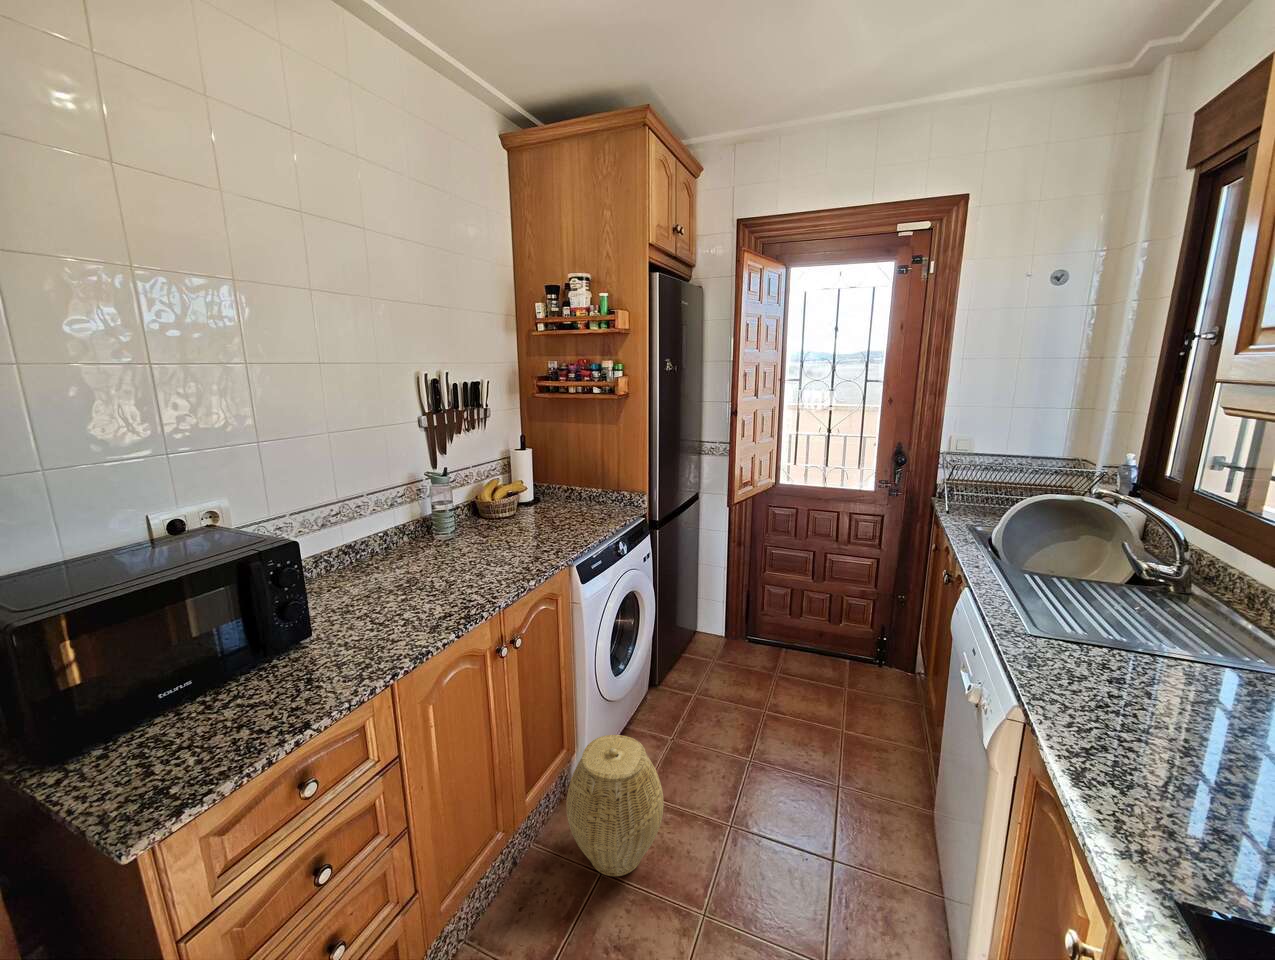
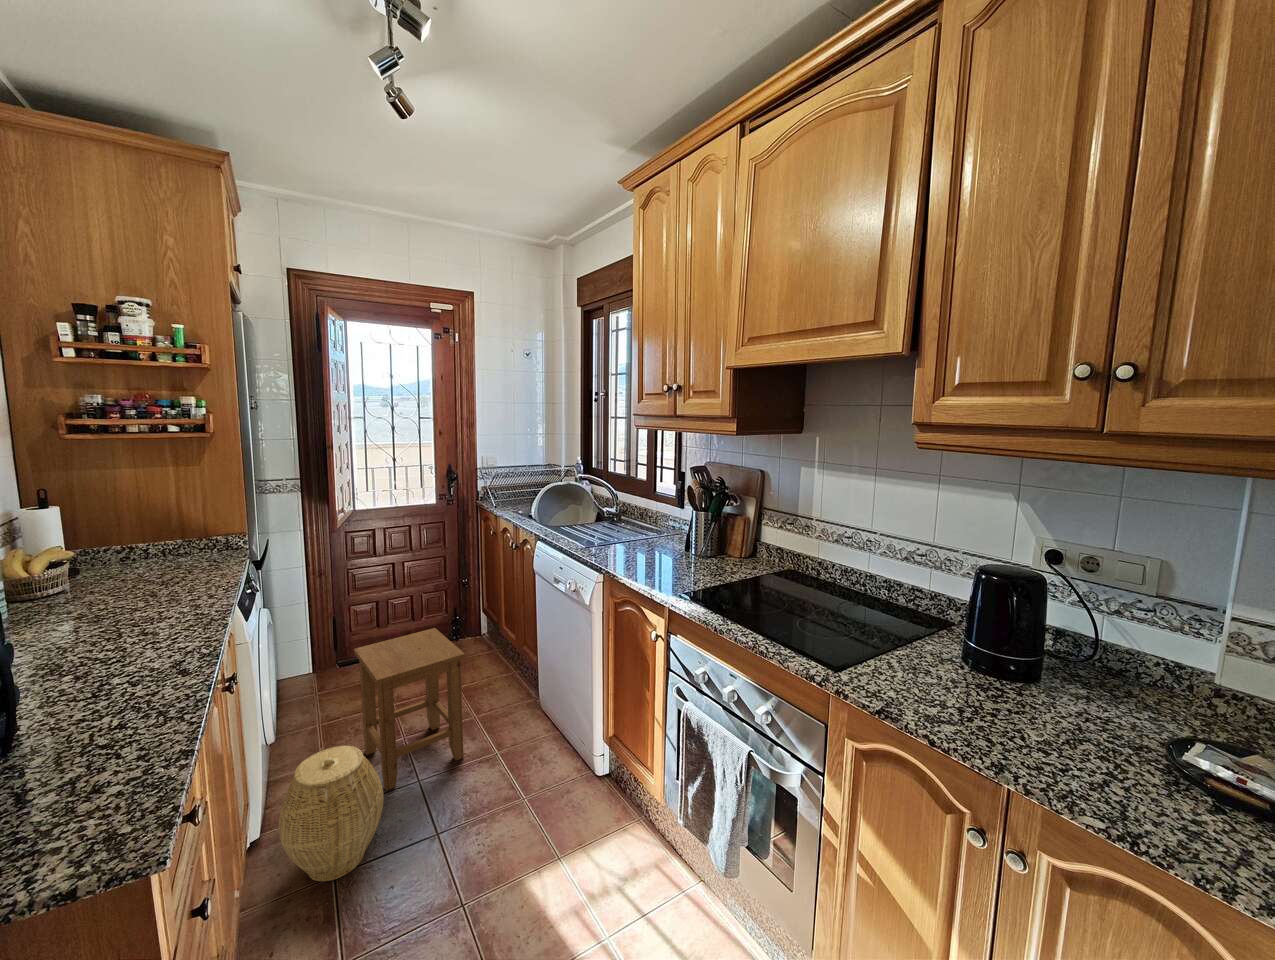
stool: none [694,638,805,830] -> present [354,628,466,791]

